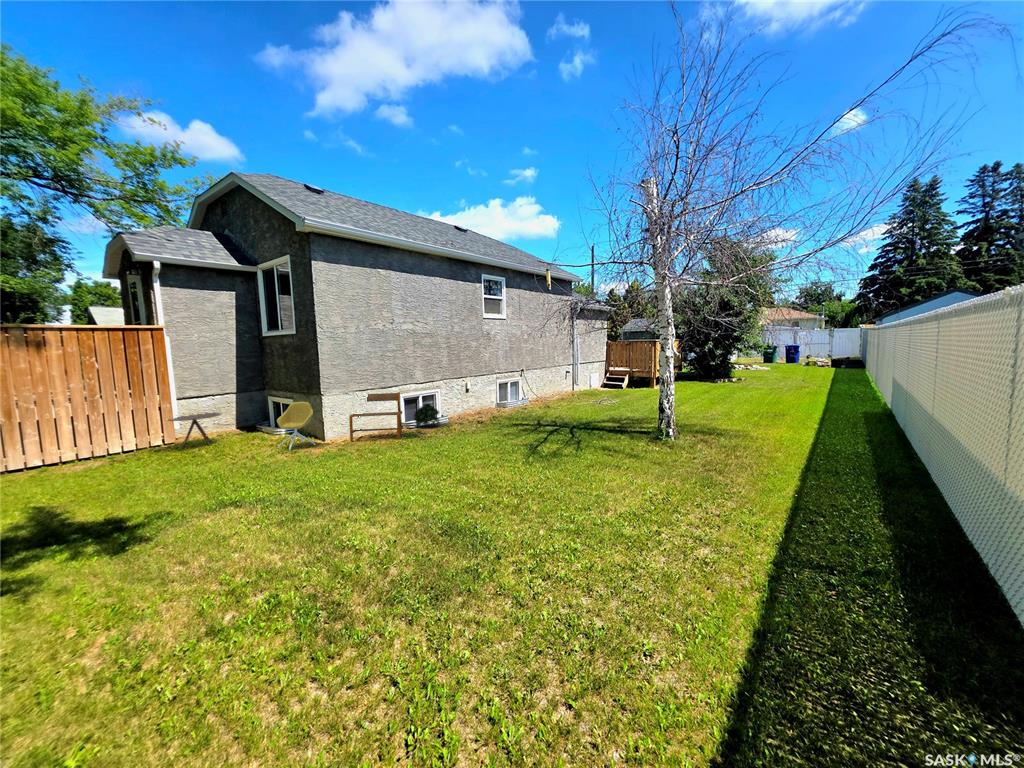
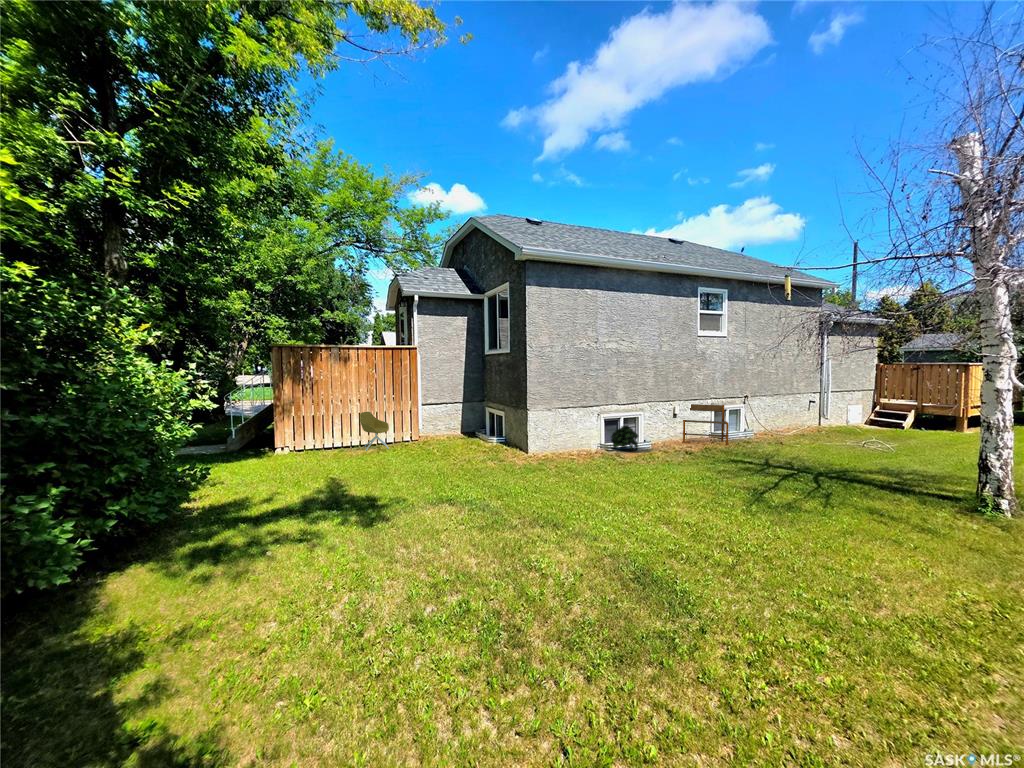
bench: present [349,392,403,442] -> present [683,404,729,445]
chair: present [277,402,315,450] -> present [360,412,389,451]
round table: present [167,412,221,449] -> none [415,416,451,444]

